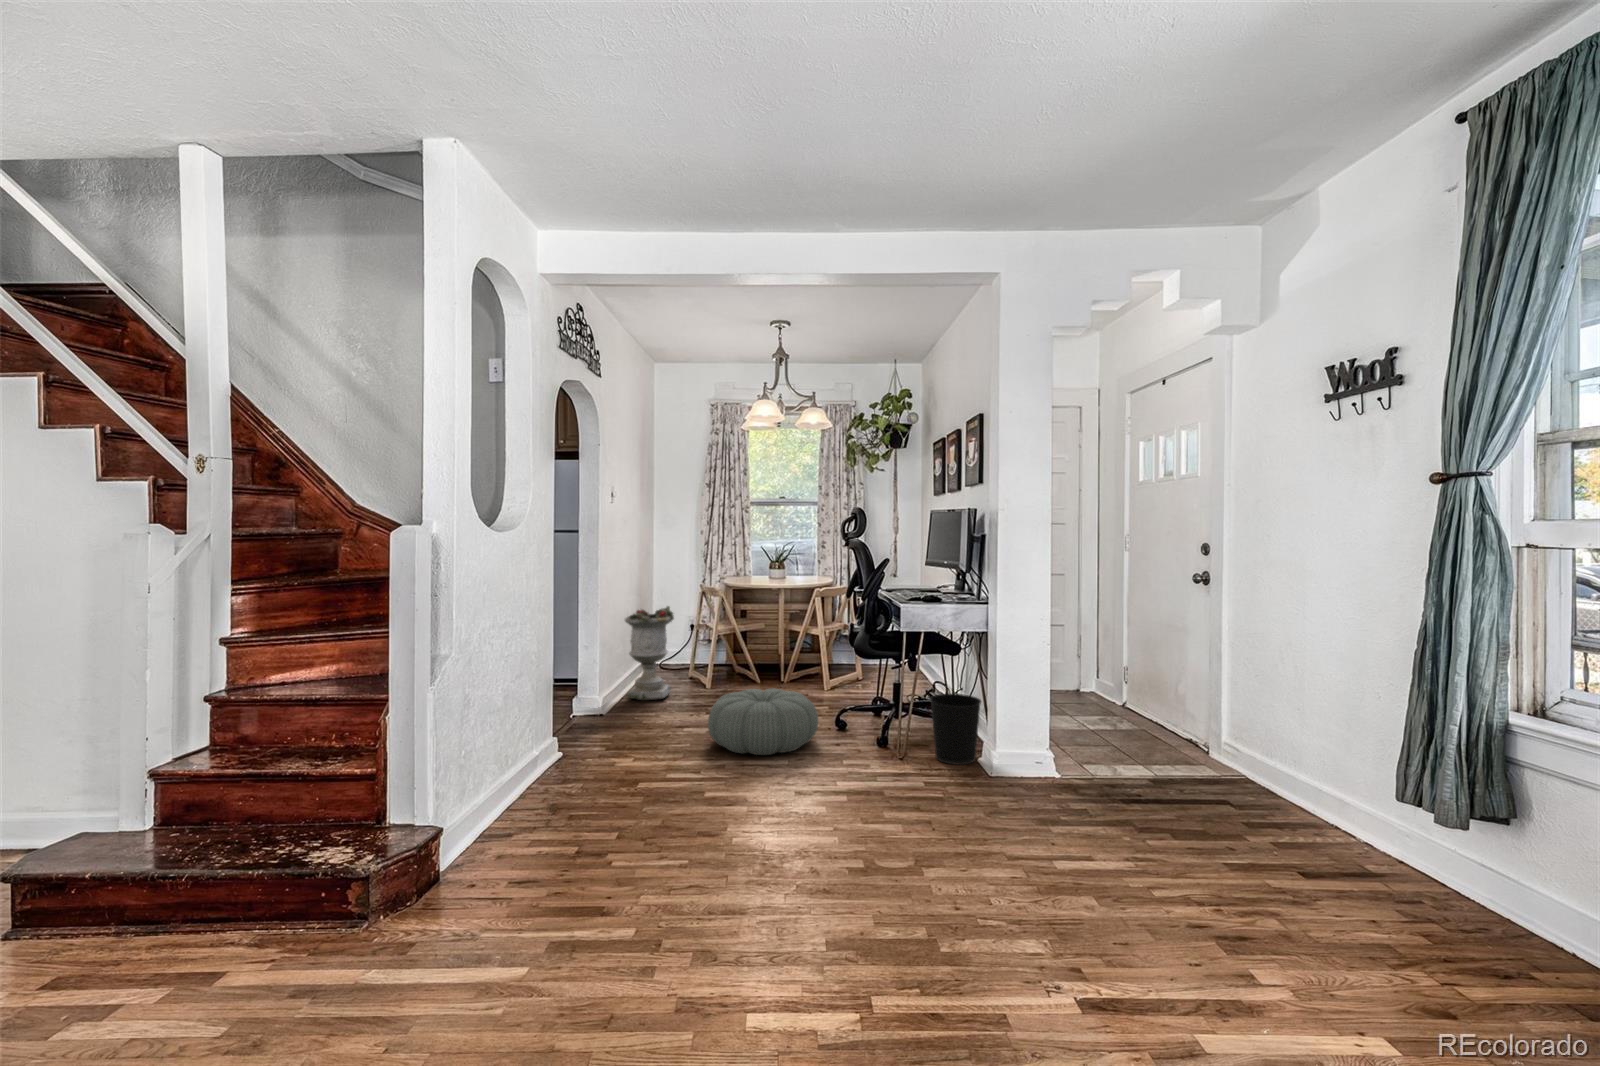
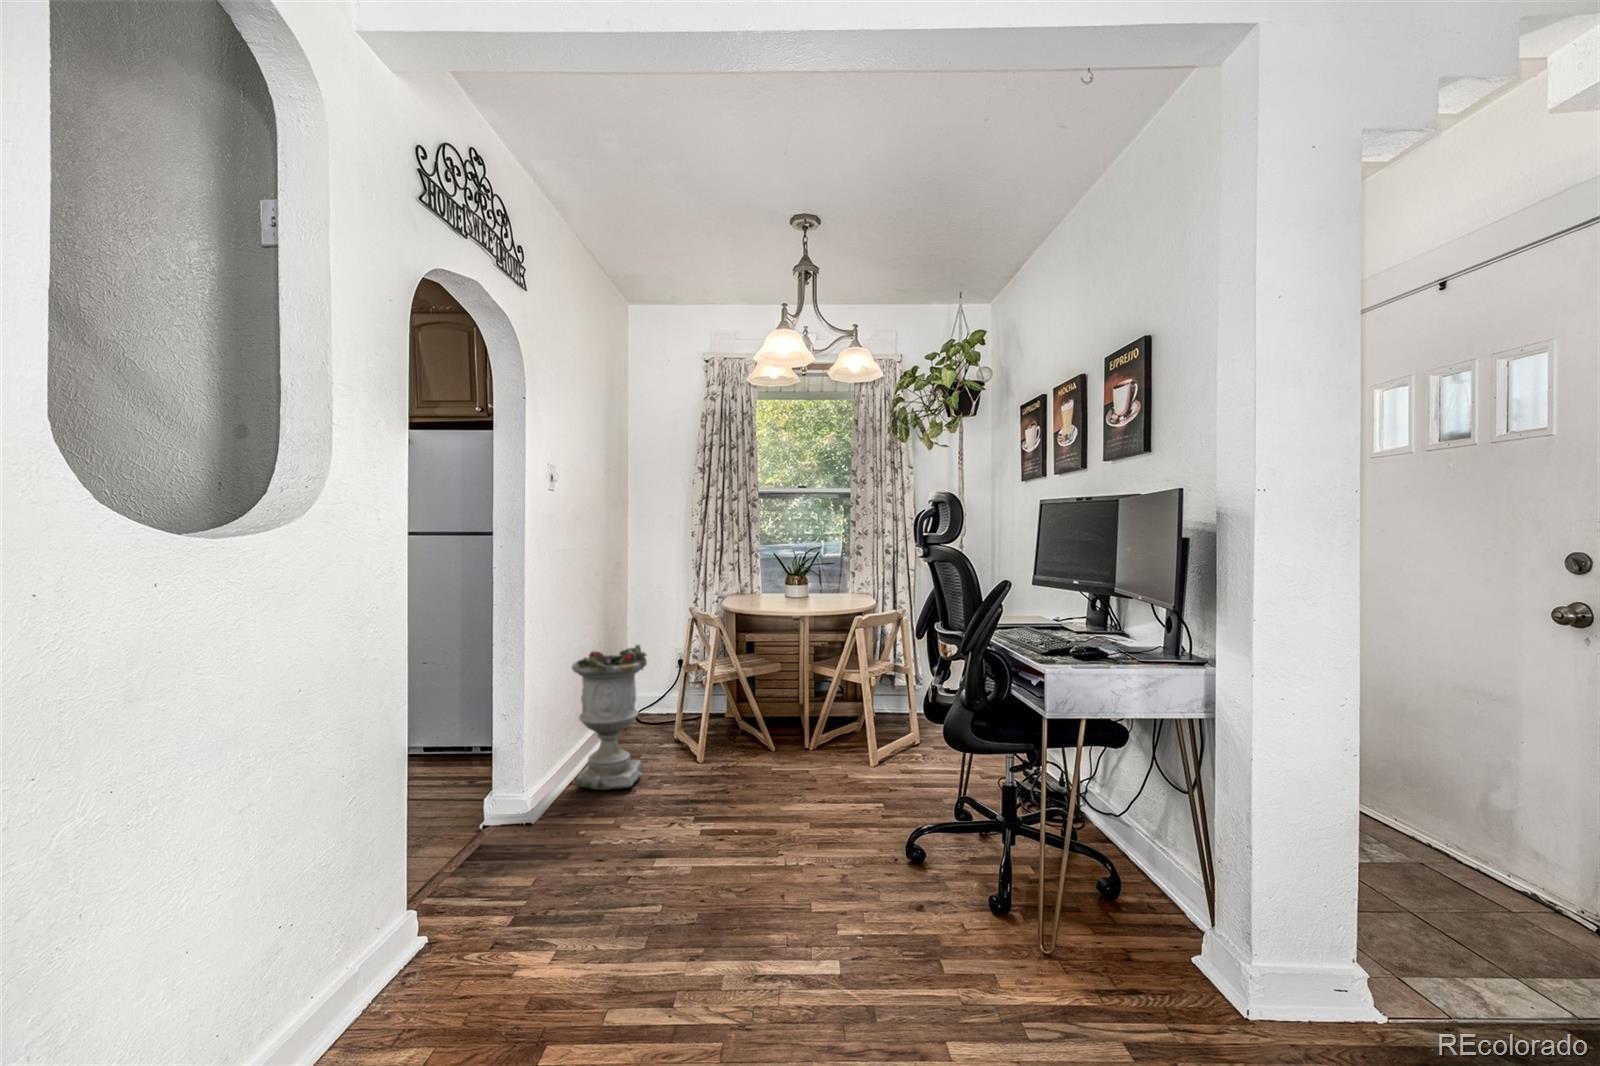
pouf: present [708,688,818,755] -> none [693,795,884,939]
wastebasket: present [930,694,981,765] -> none [1094,821,1197,968]

